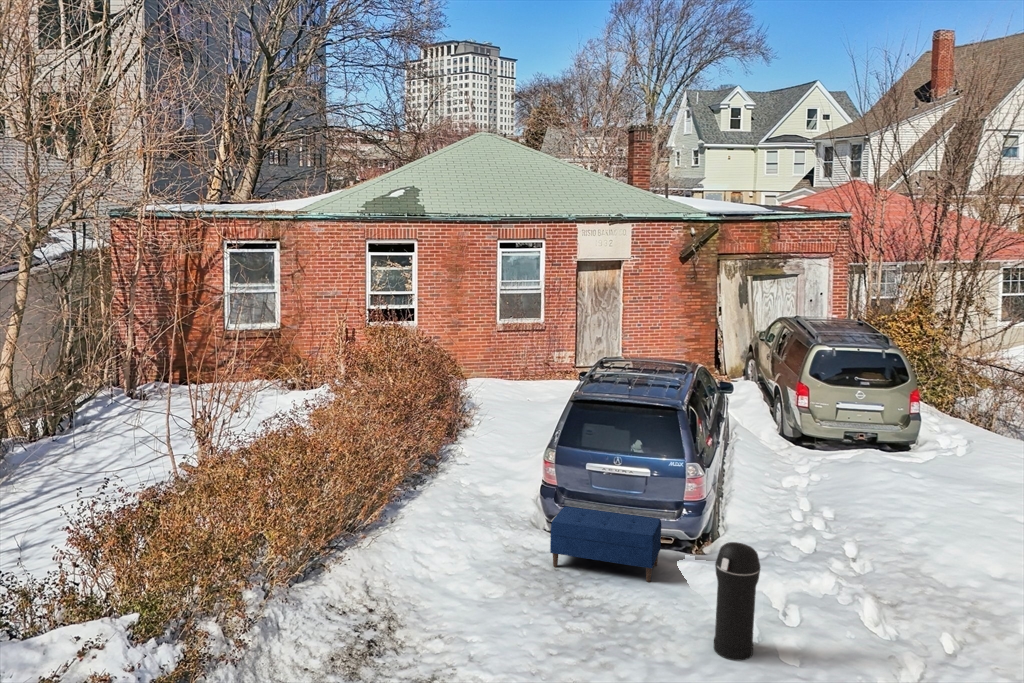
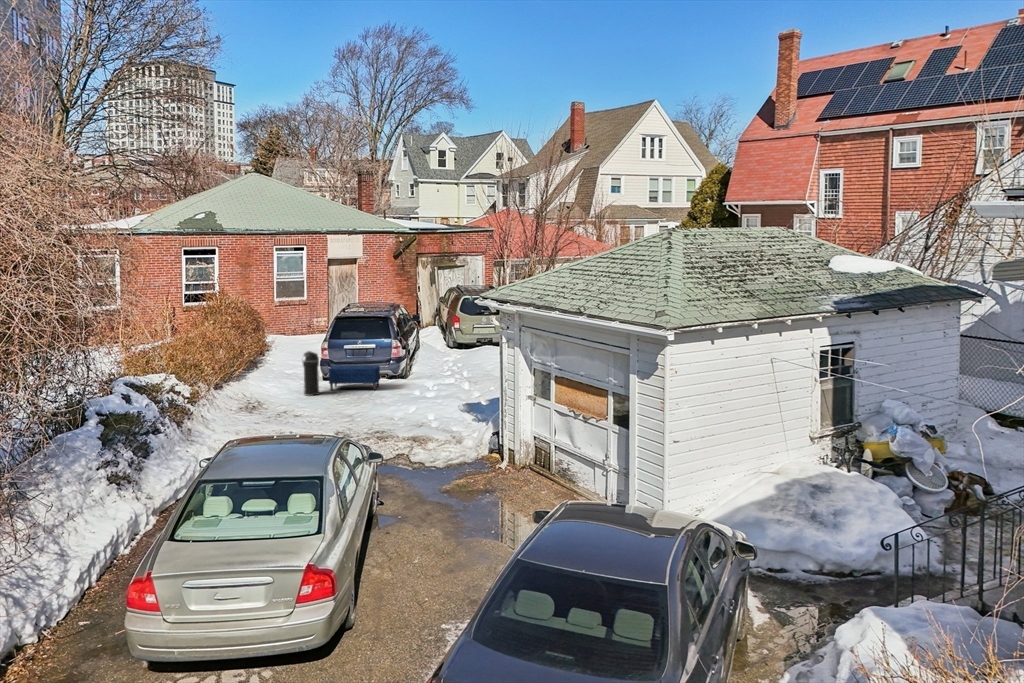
trash can: present [714,542,760,660] -> present [302,351,319,396]

